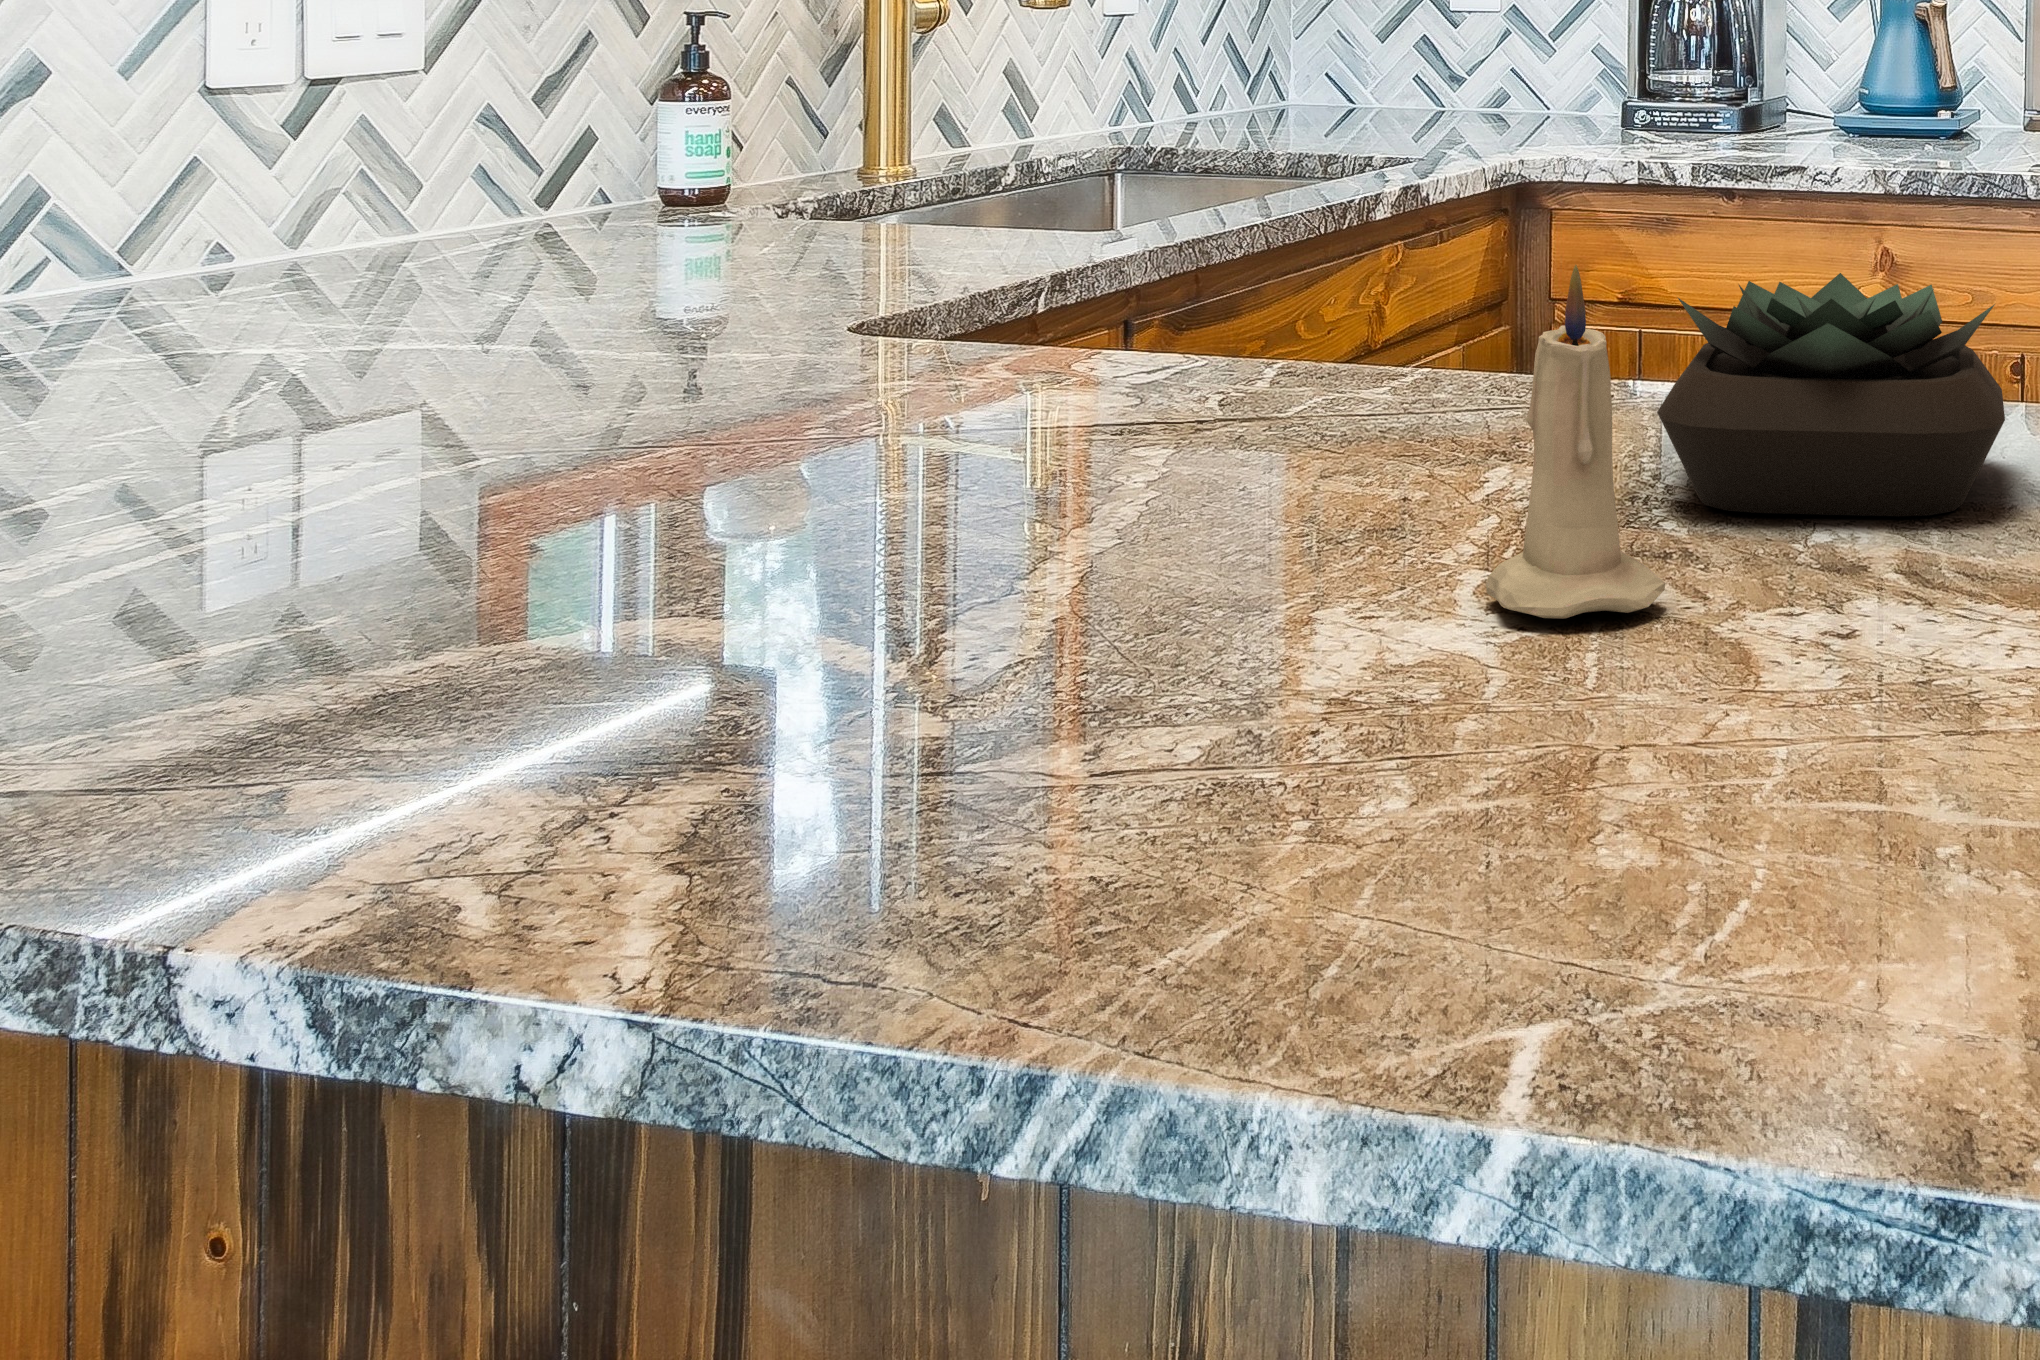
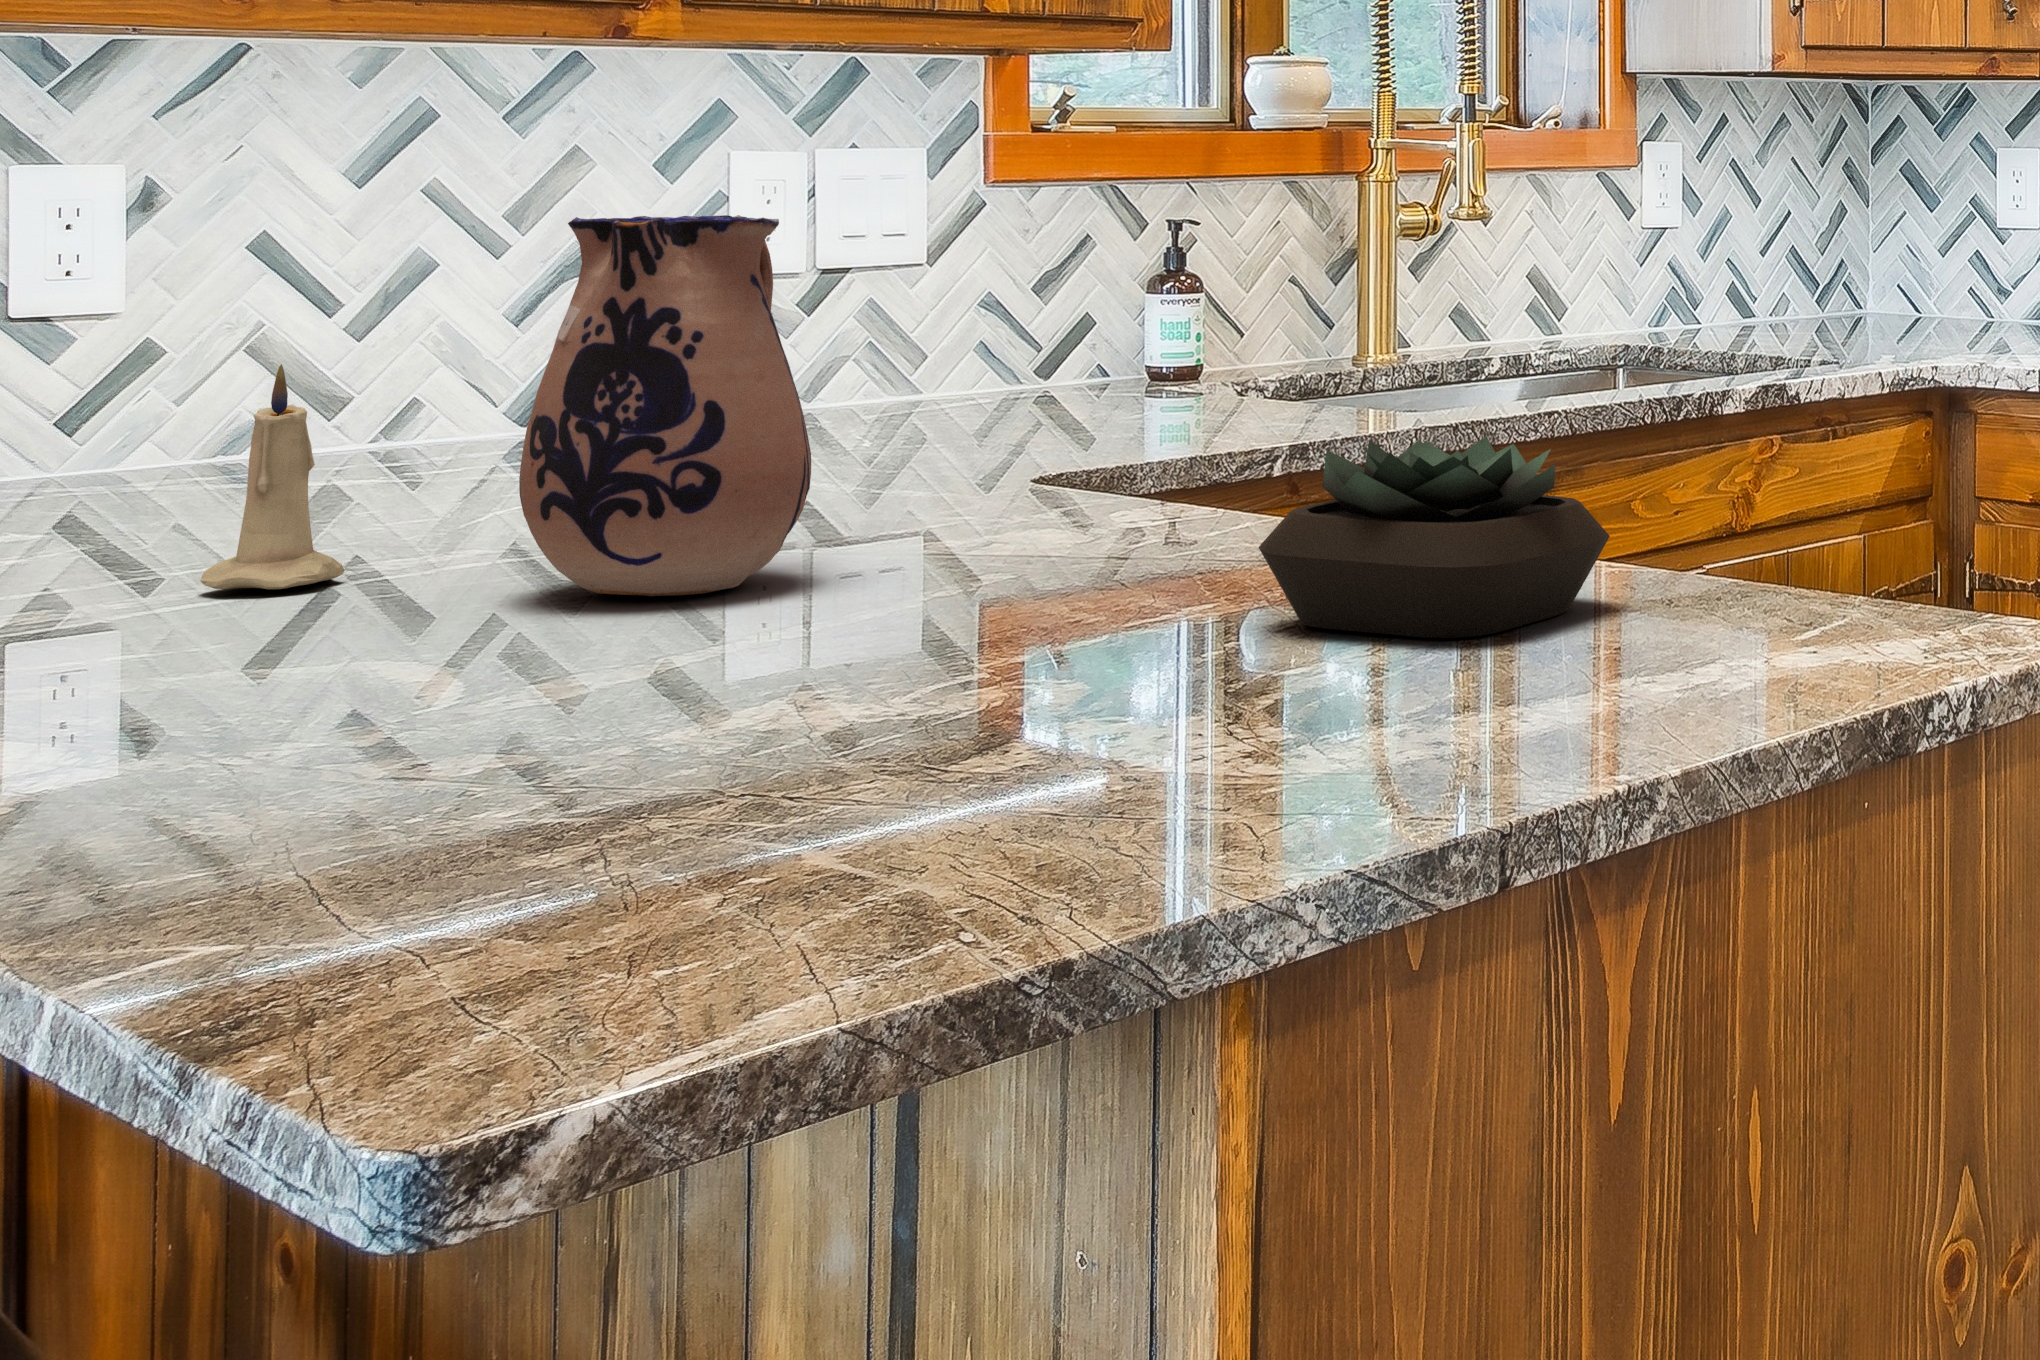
ceramic pitcher: none [565,23,937,529] -> present [519,215,811,596]
candle: present [1486,265,1665,619] -> present [201,364,345,589]

